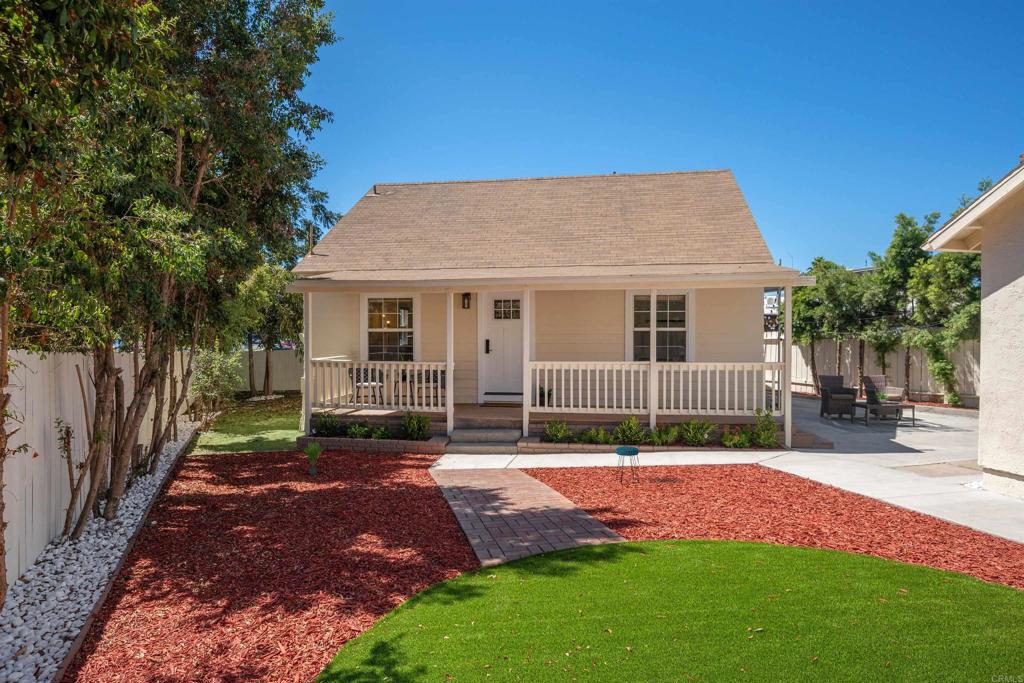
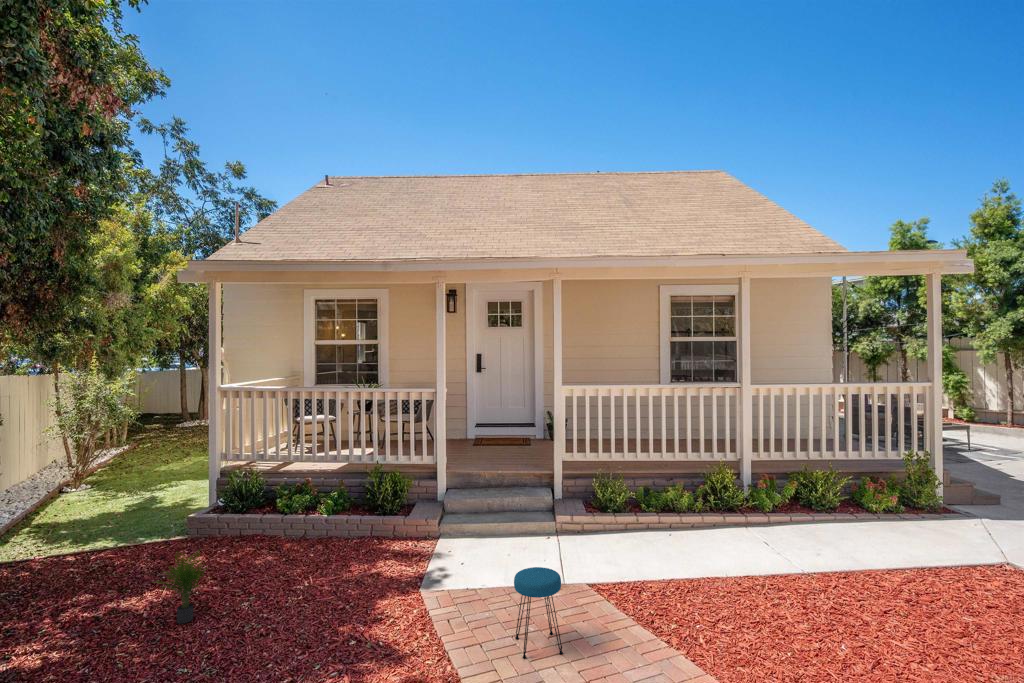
stool: present [616,446,639,483] -> present [514,567,563,658]

